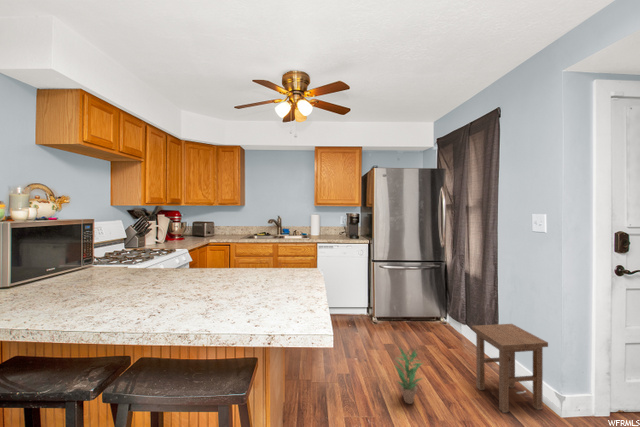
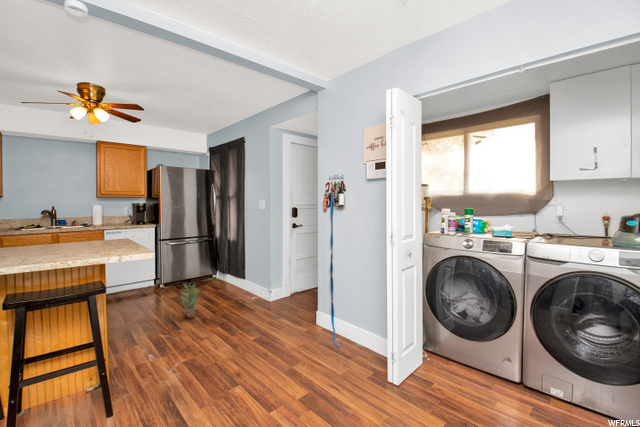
stool: present [472,324,548,412] -> none [229,262,265,307]

